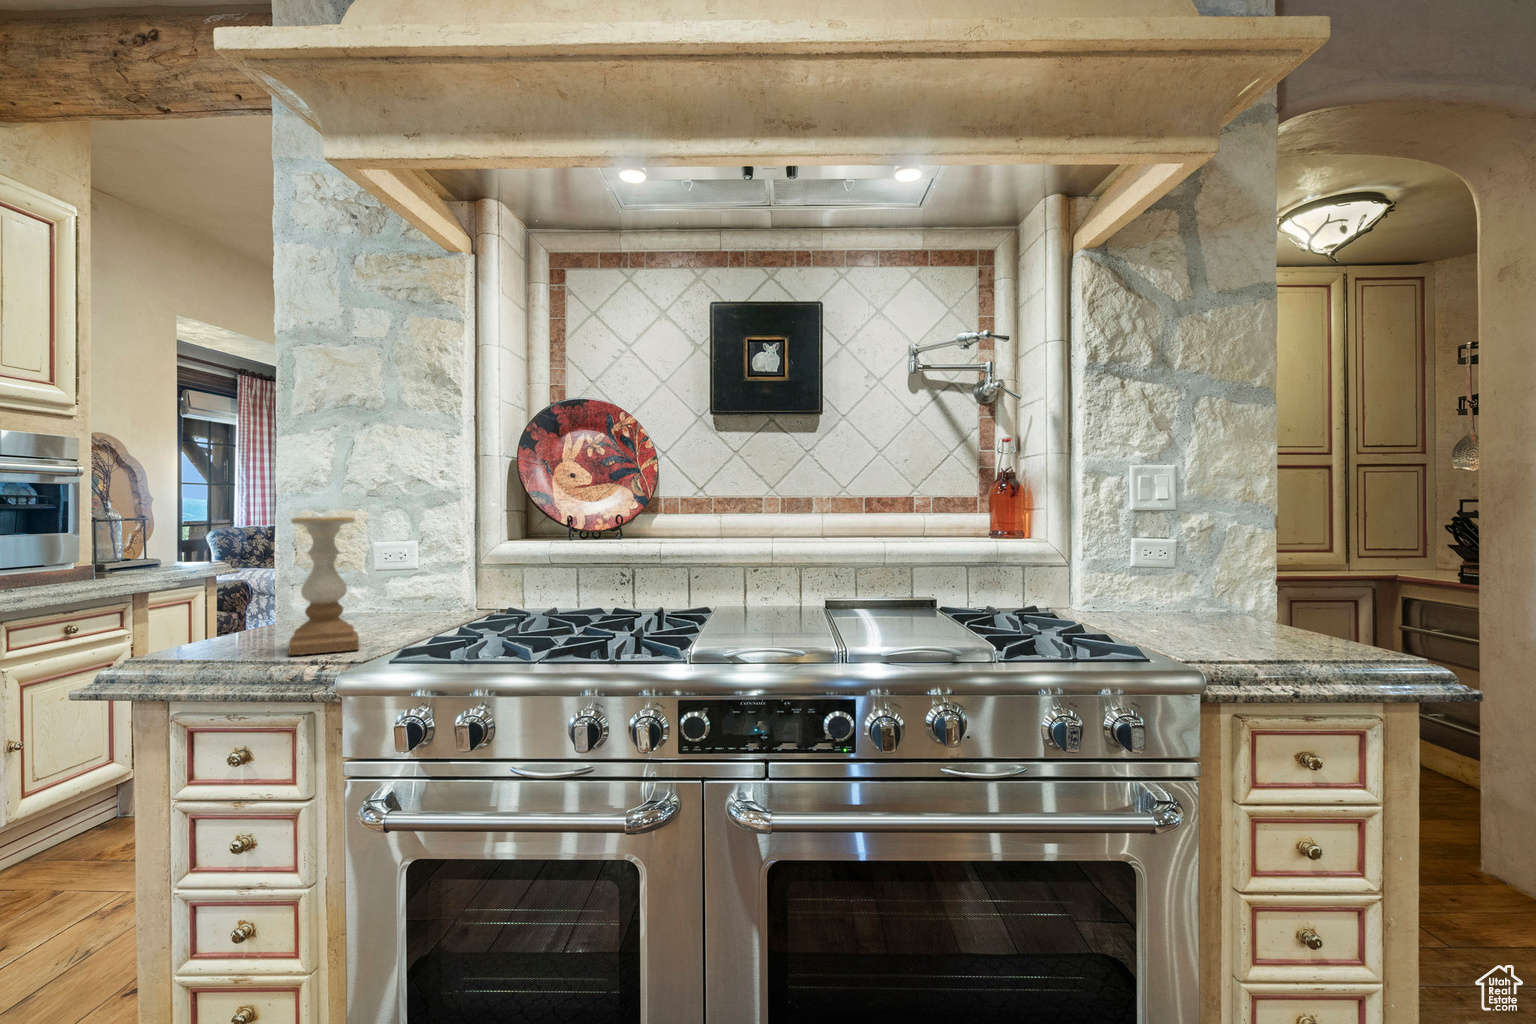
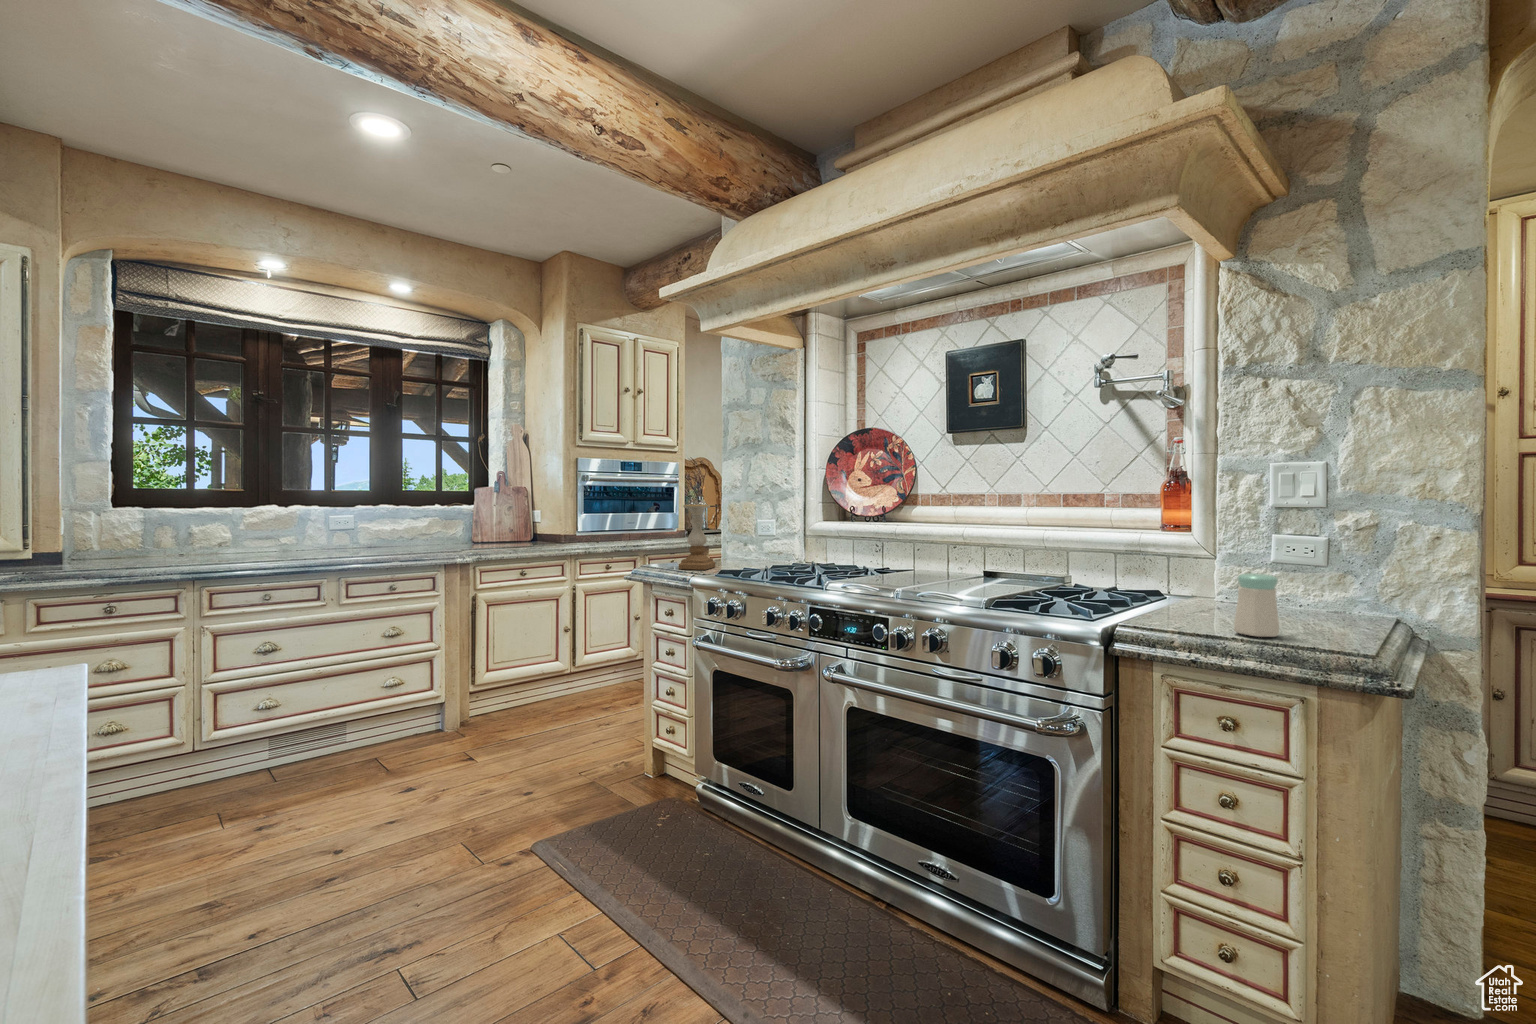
salt shaker: none [1235,578,1284,644] -> present [1234,573,1279,637]

